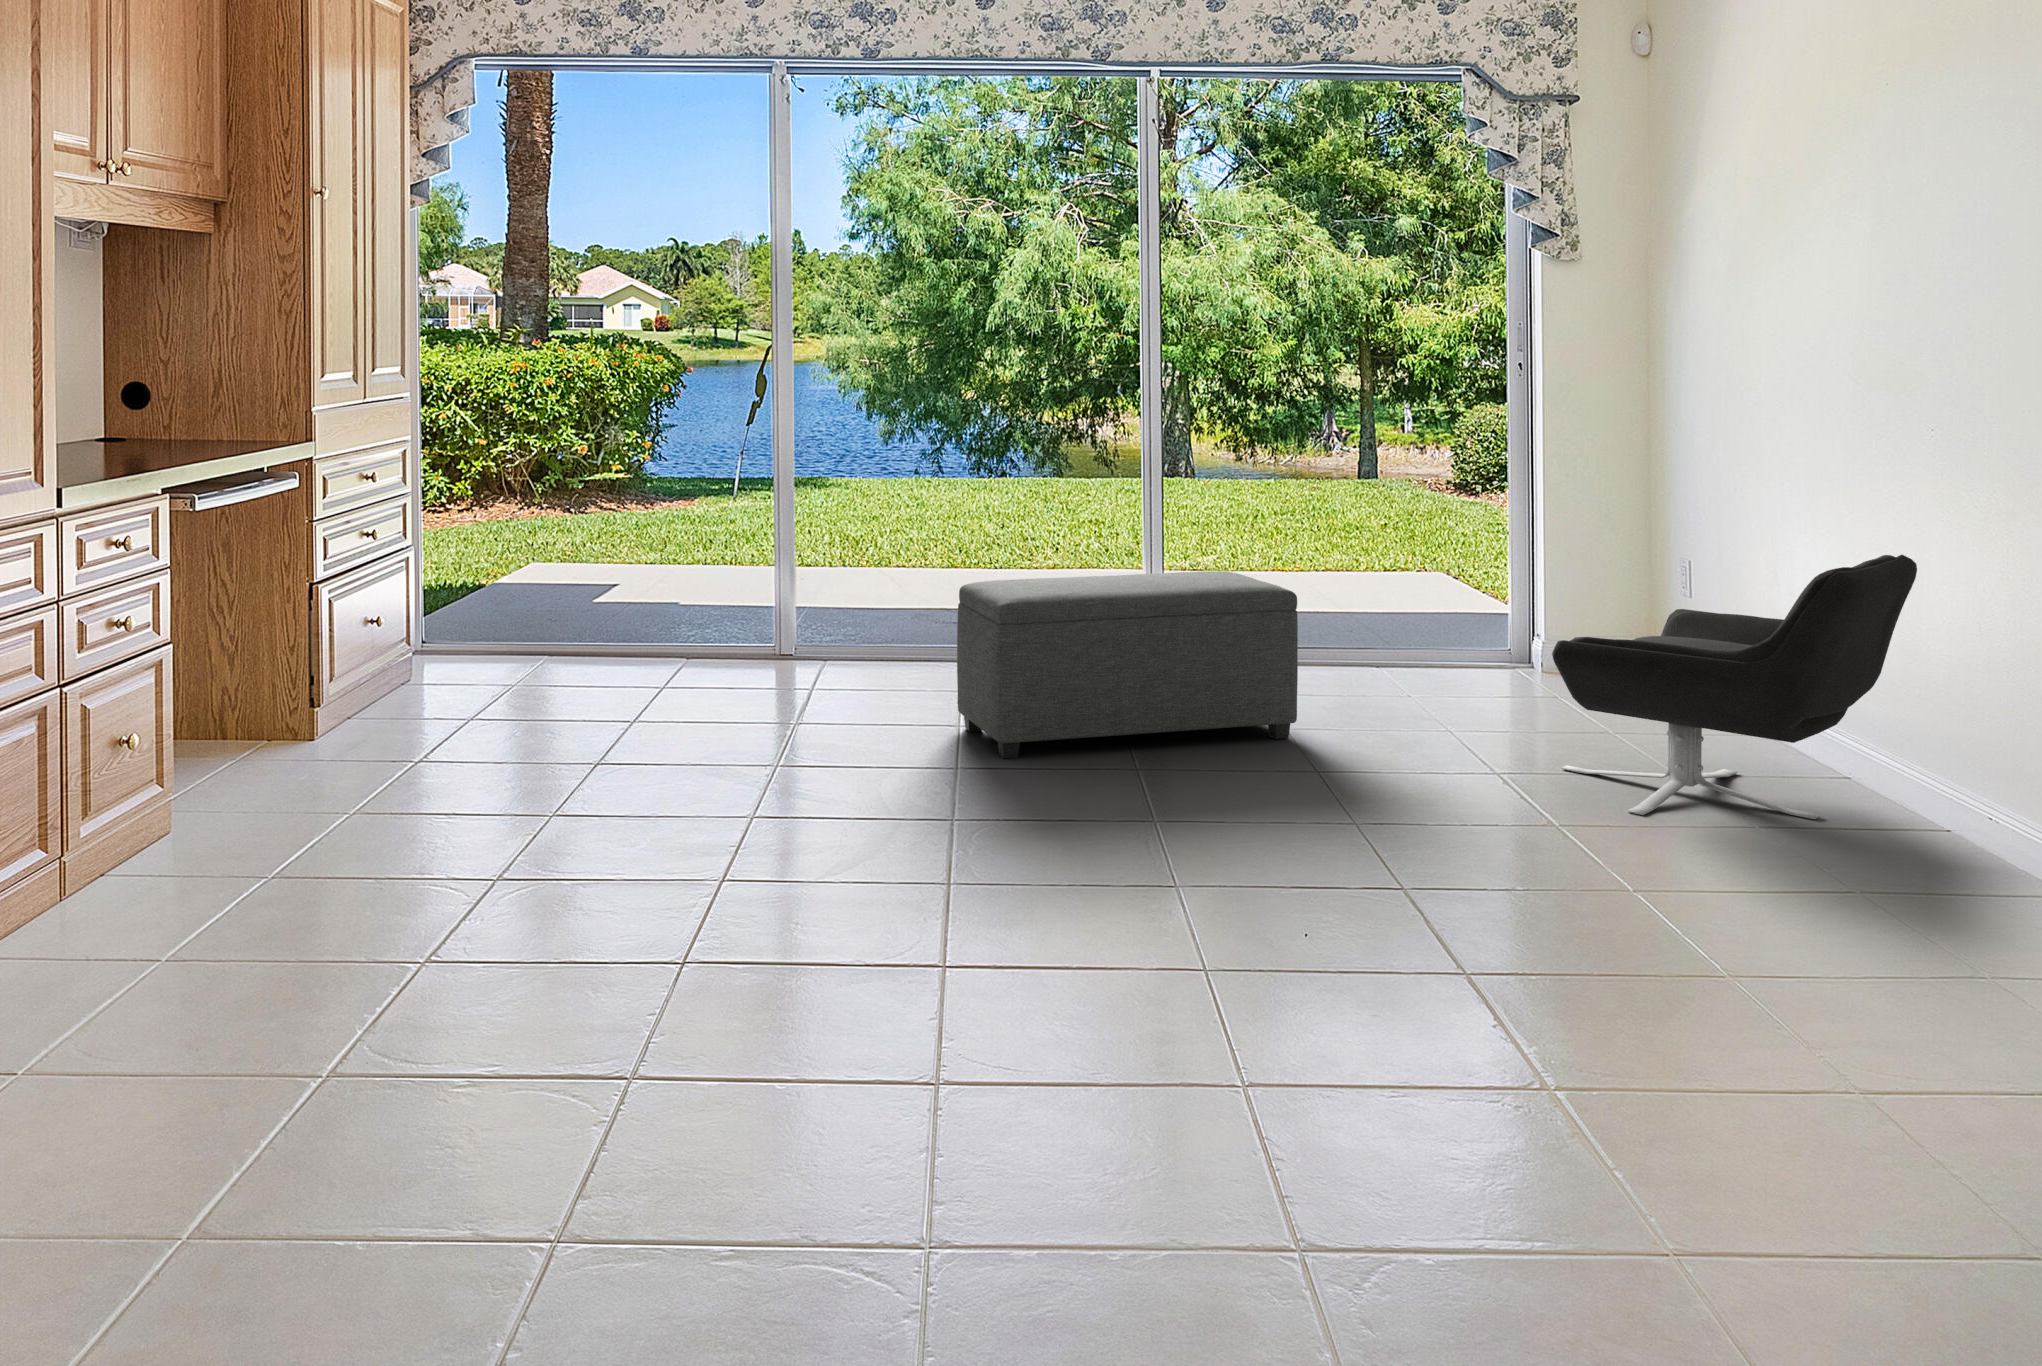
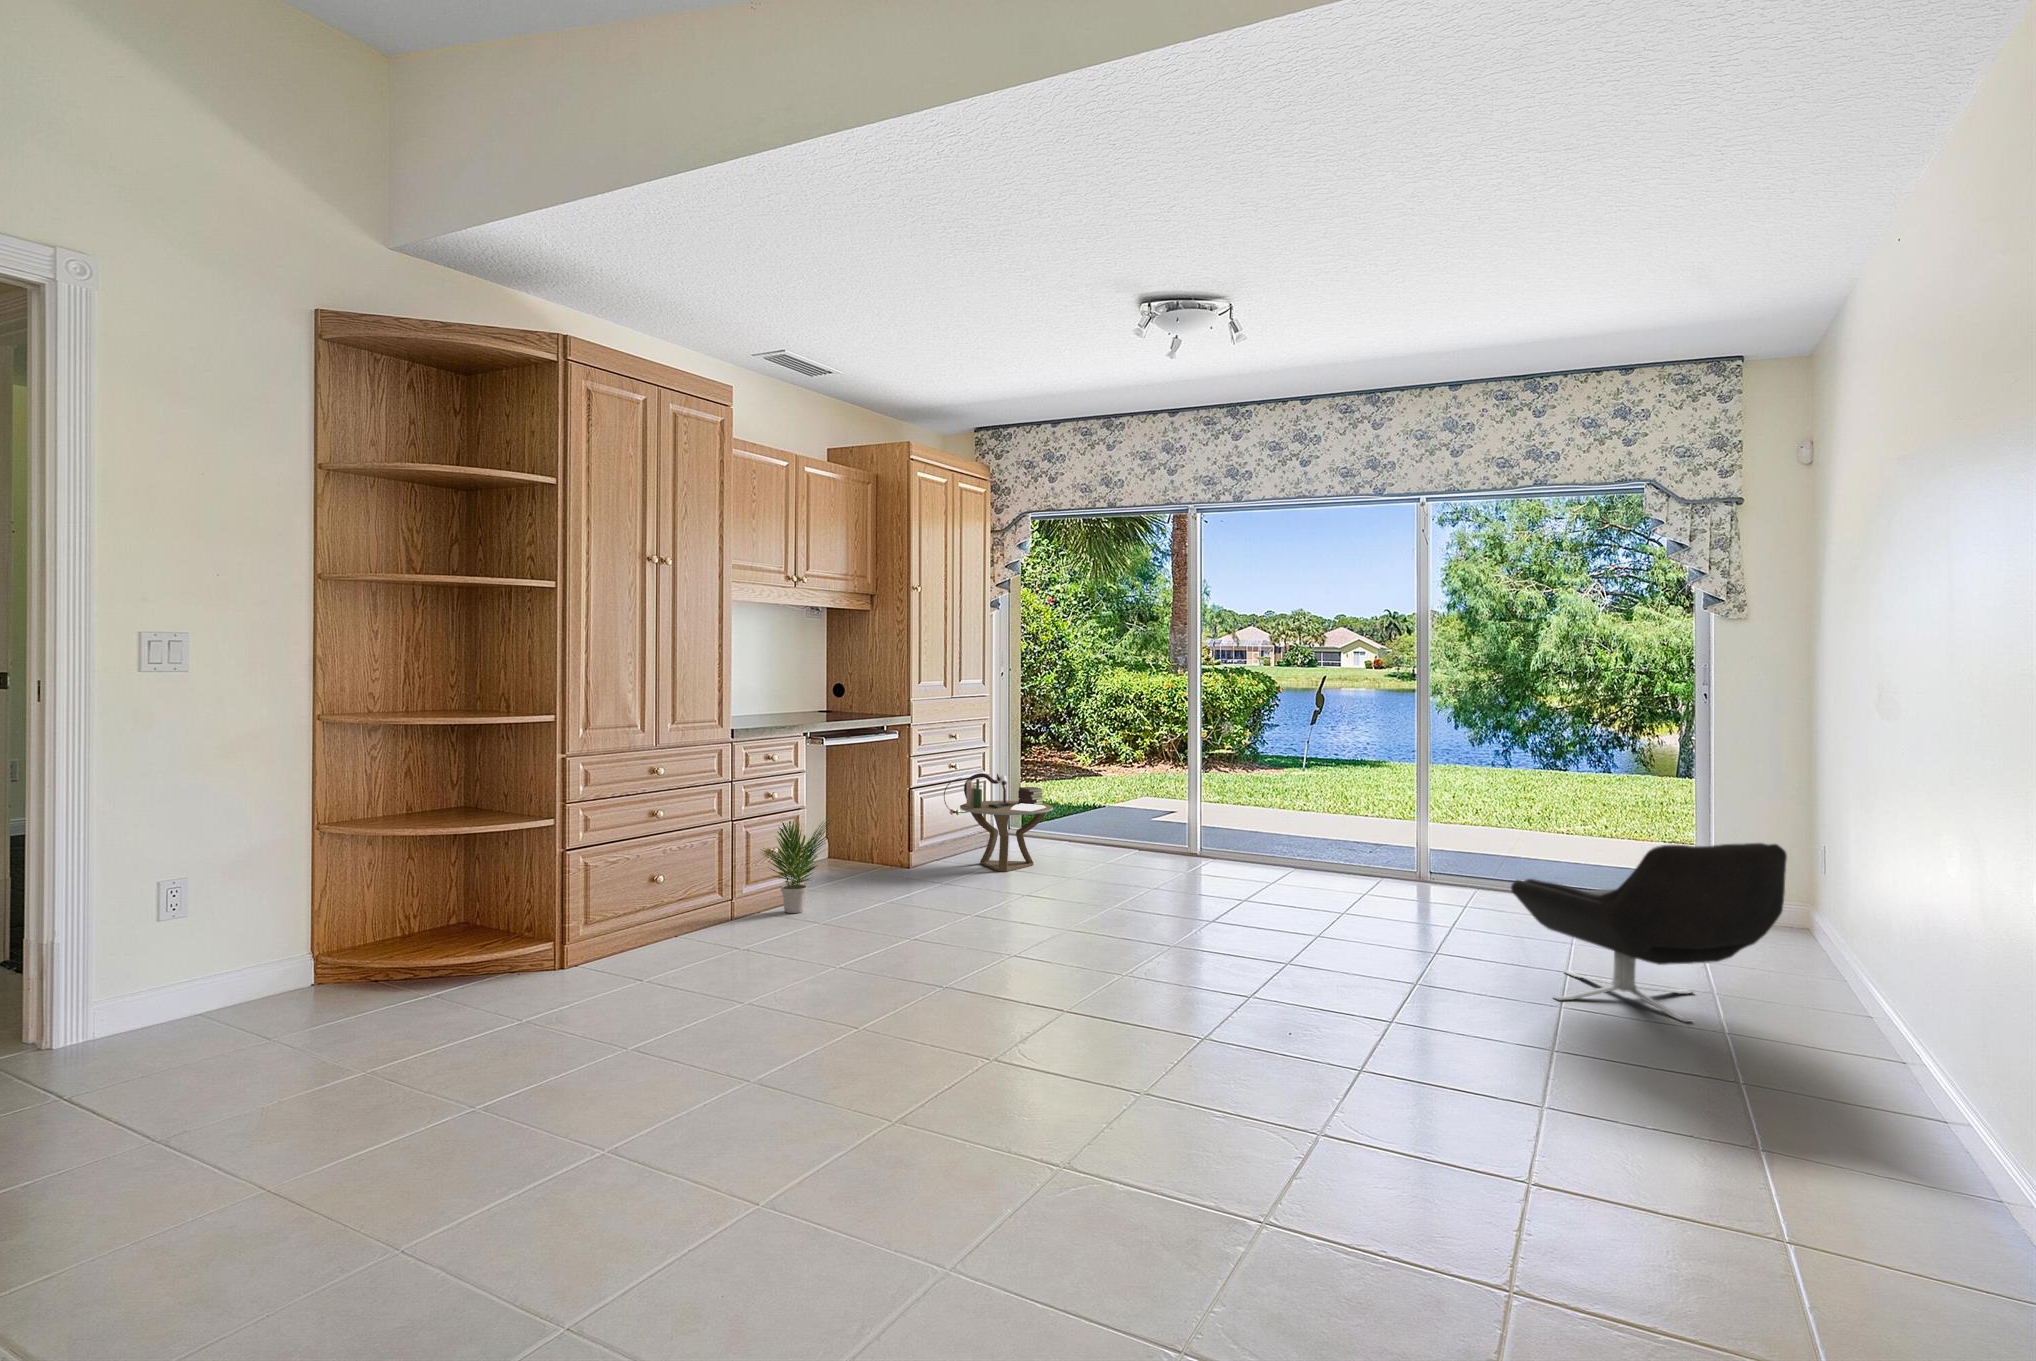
side table: none [367,538,586,723] -> present [944,773,1053,872]
ottoman: present [957,571,1298,758] -> none [1214,817,1420,933]
potted plant: none [91,652,324,883] -> present [761,817,832,913]

